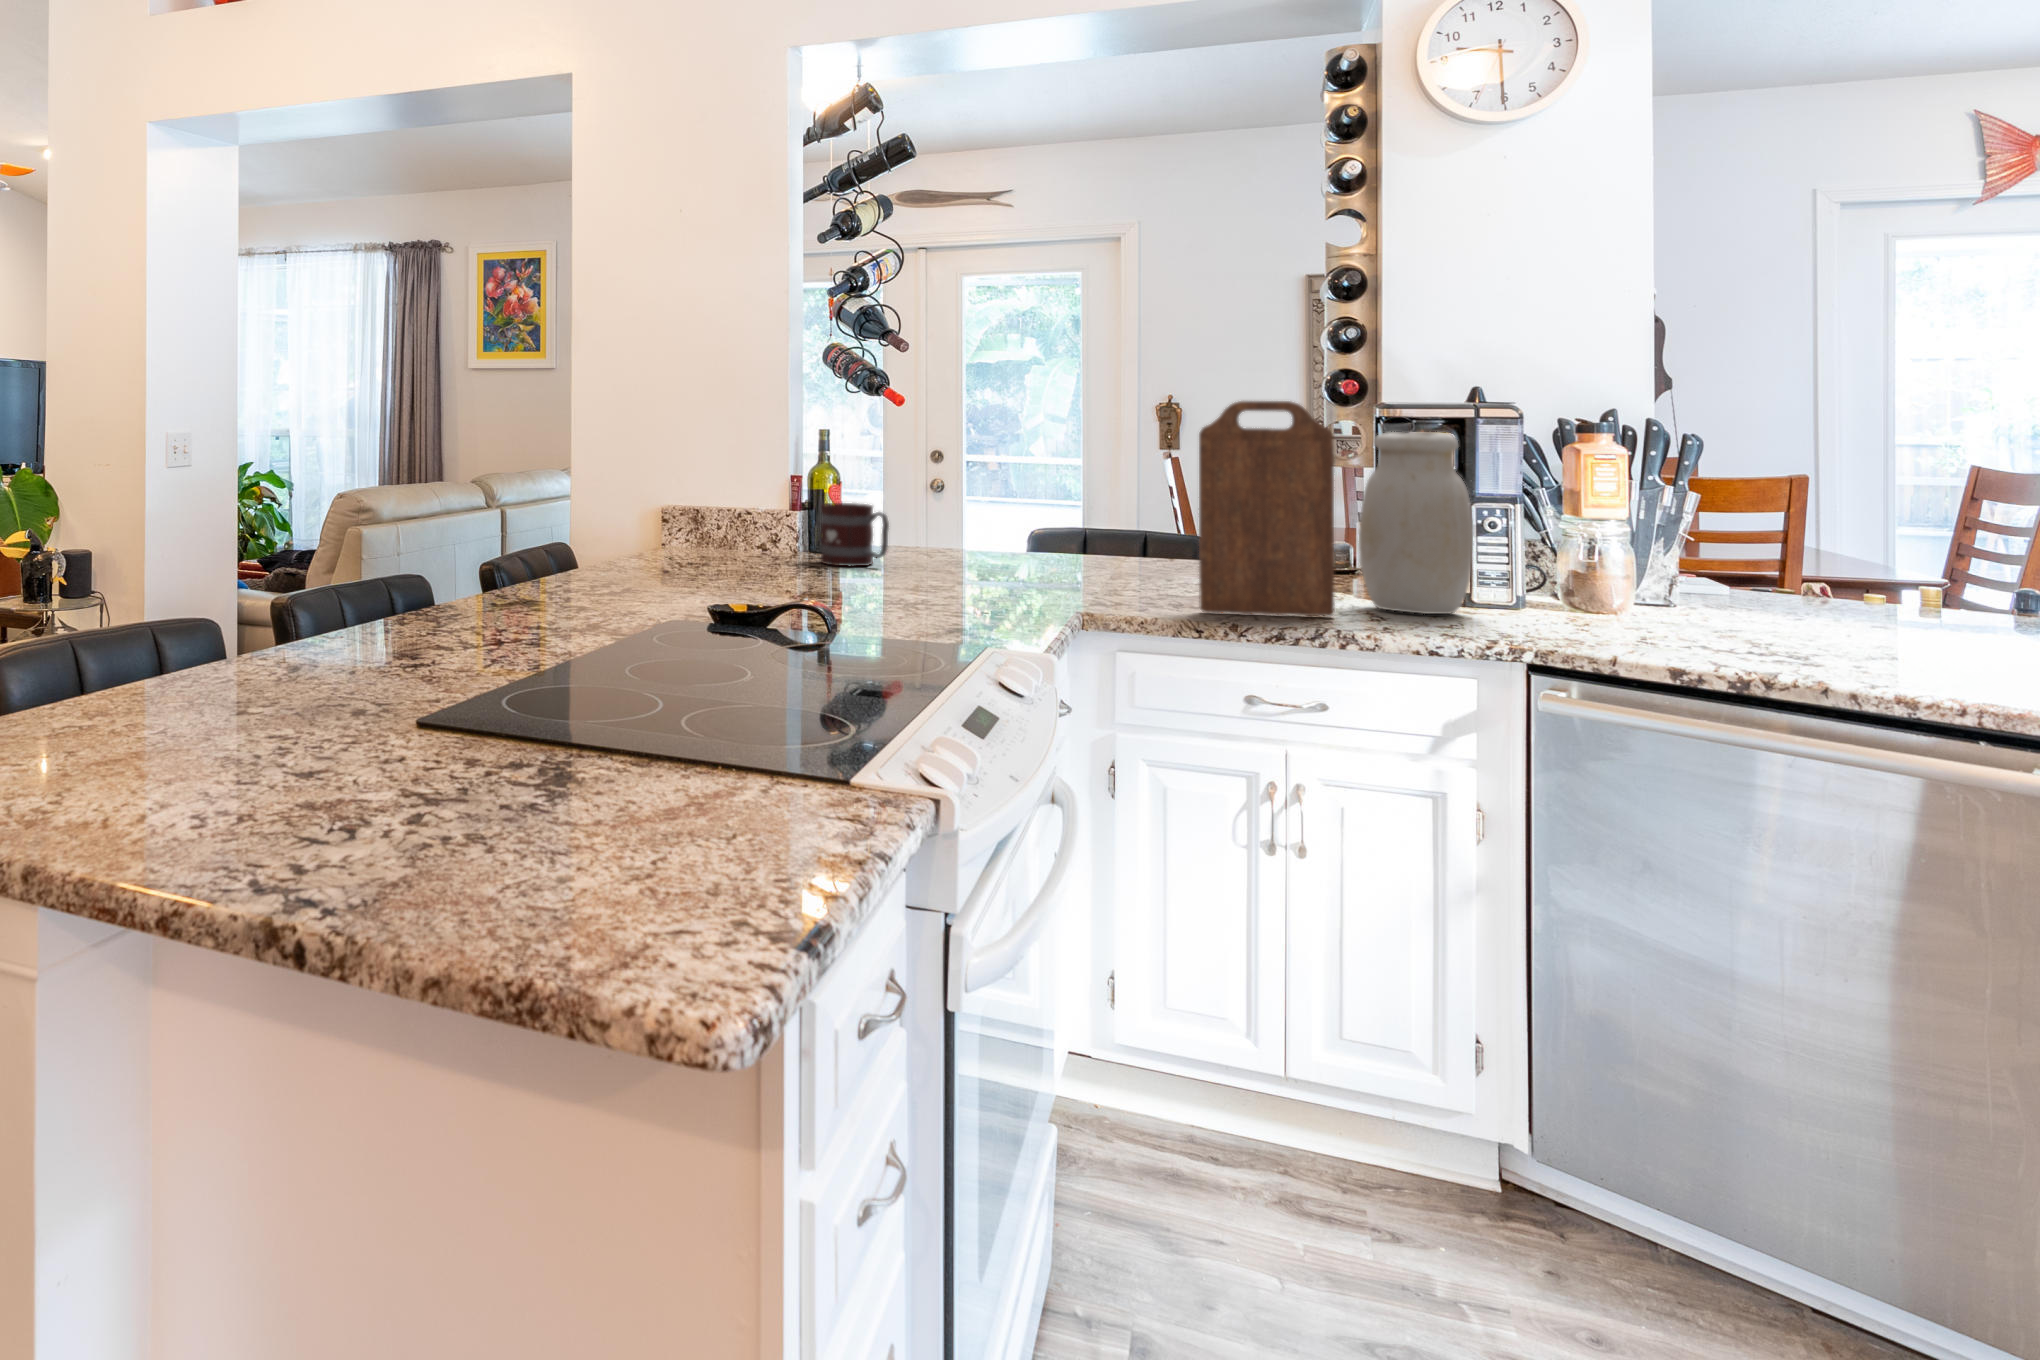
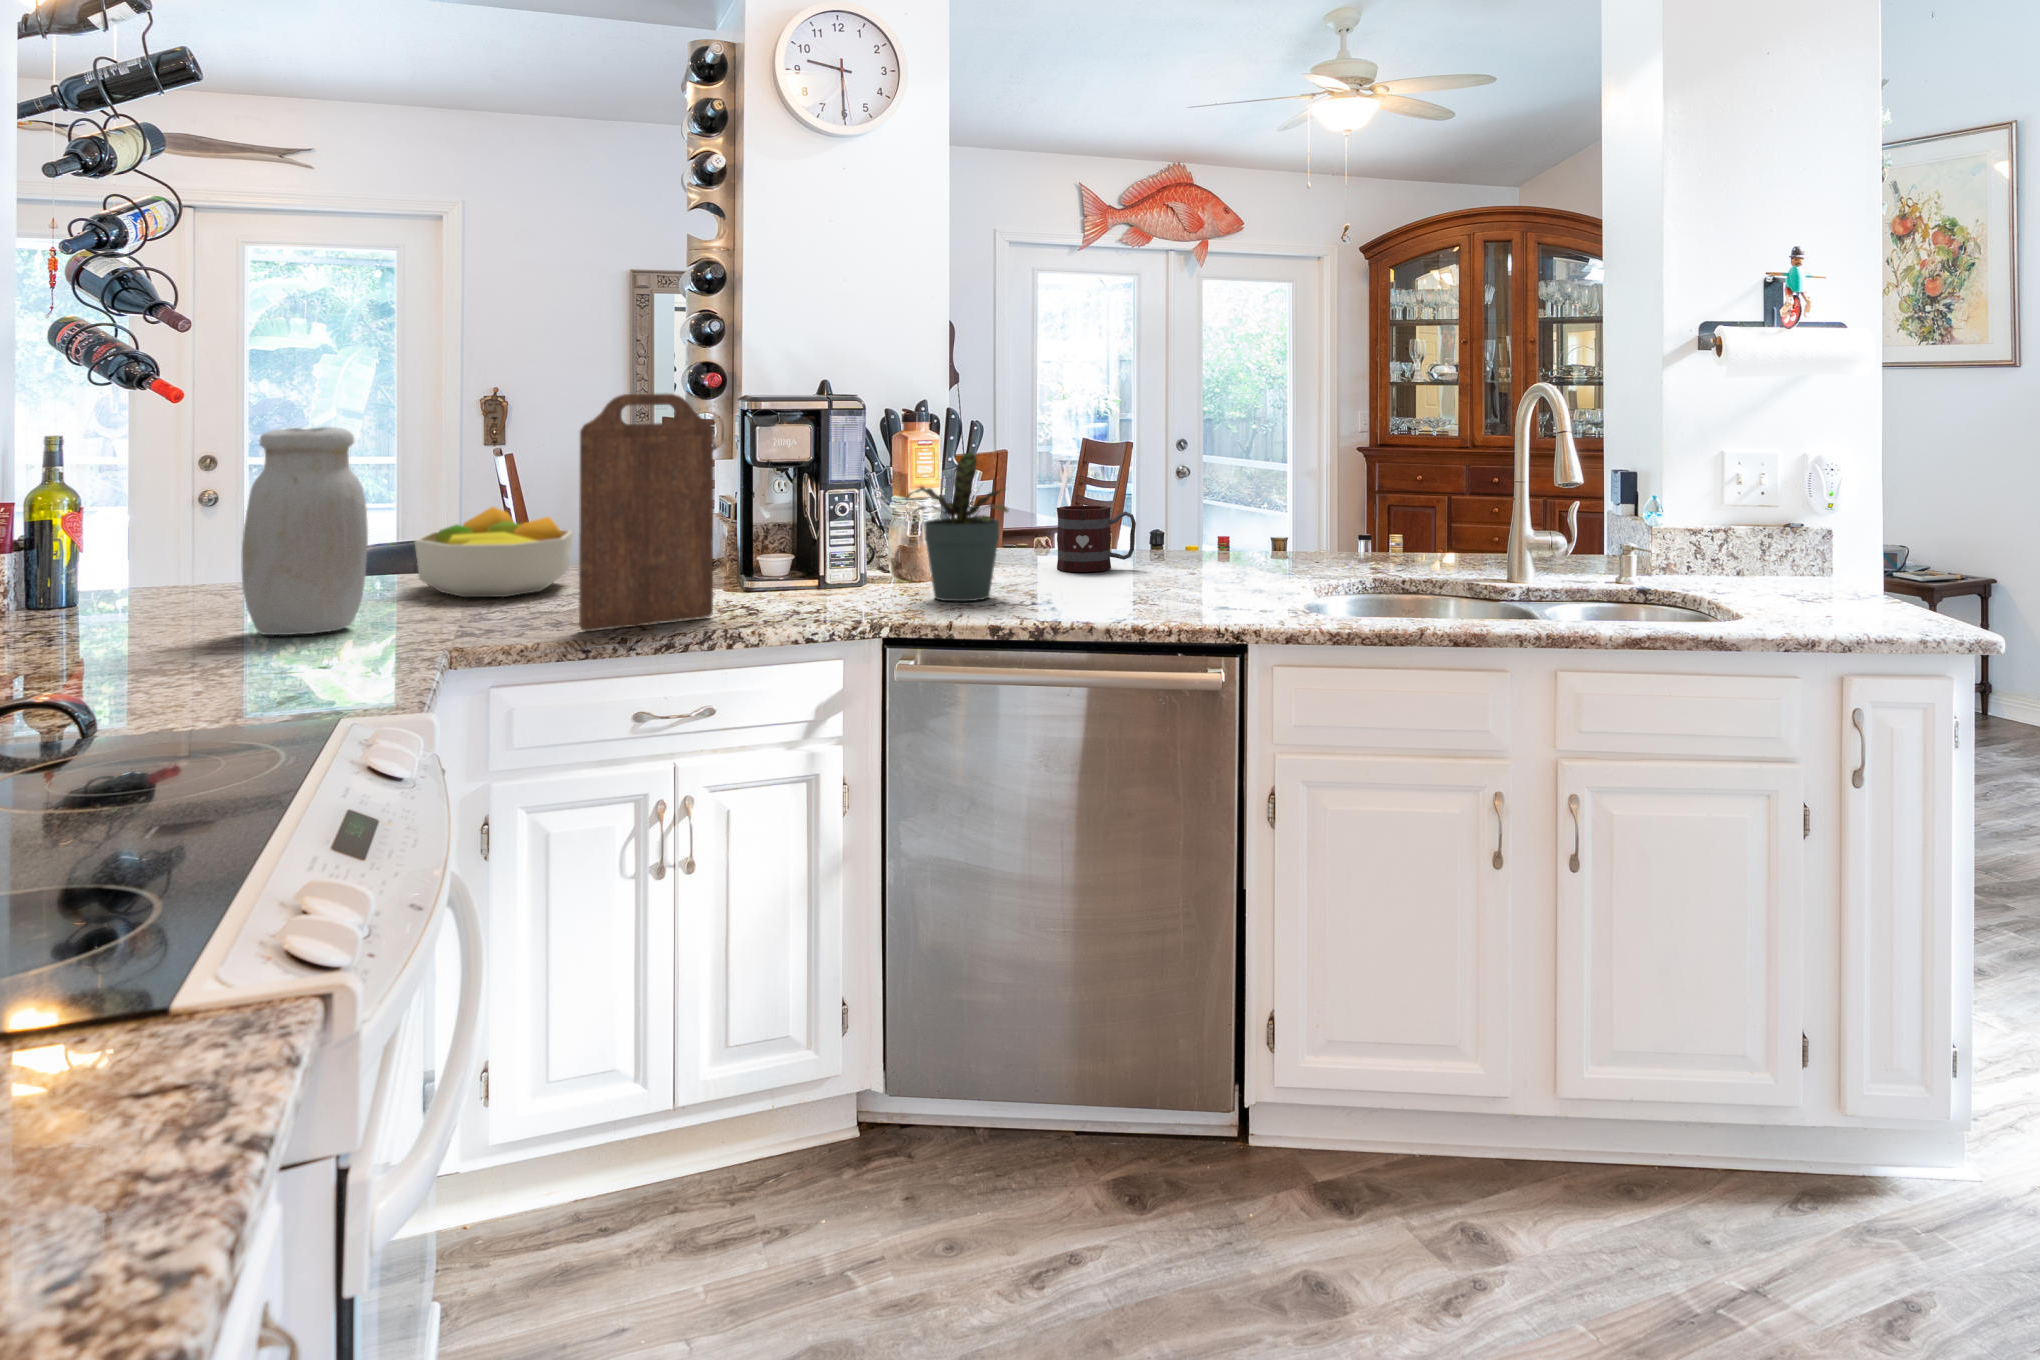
jar: present [1359,432,1473,614] -> present [242,427,368,635]
potted plant: none [1570,472,1715,641] -> present [906,453,1008,601]
fruit bowl: none [1071,498,1210,578] -> present [415,507,573,597]
mug: present [821,503,889,566] -> present [1057,505,1136,572]

